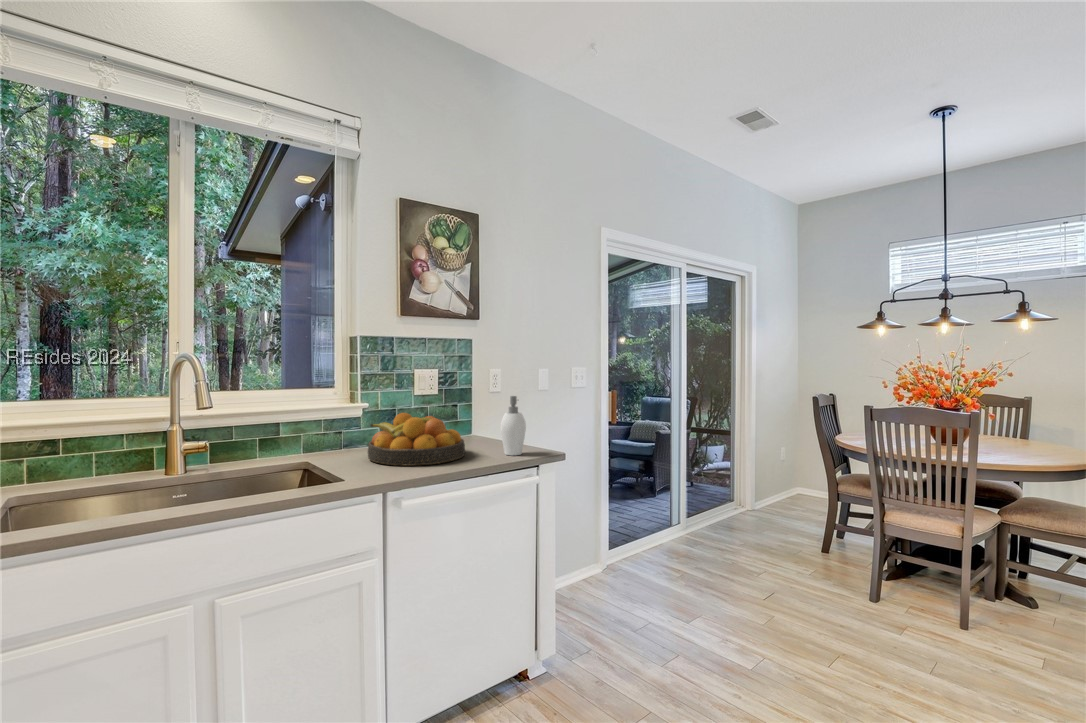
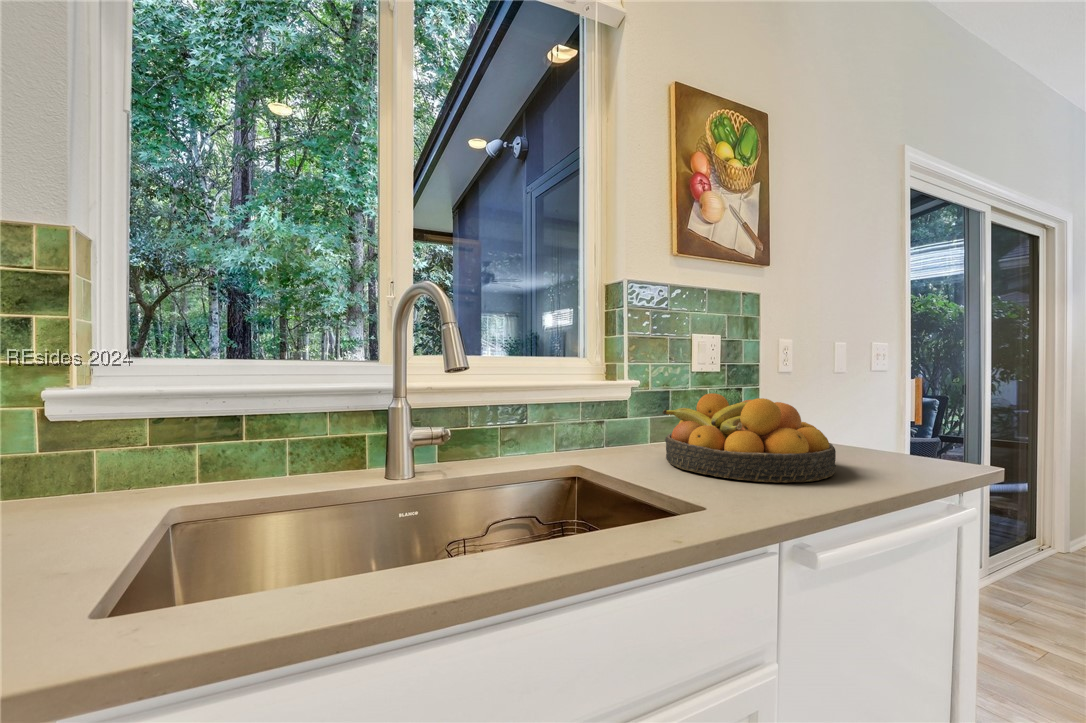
soap dispenser: present [500,396,526,455] -> none [885,368,951,471]

